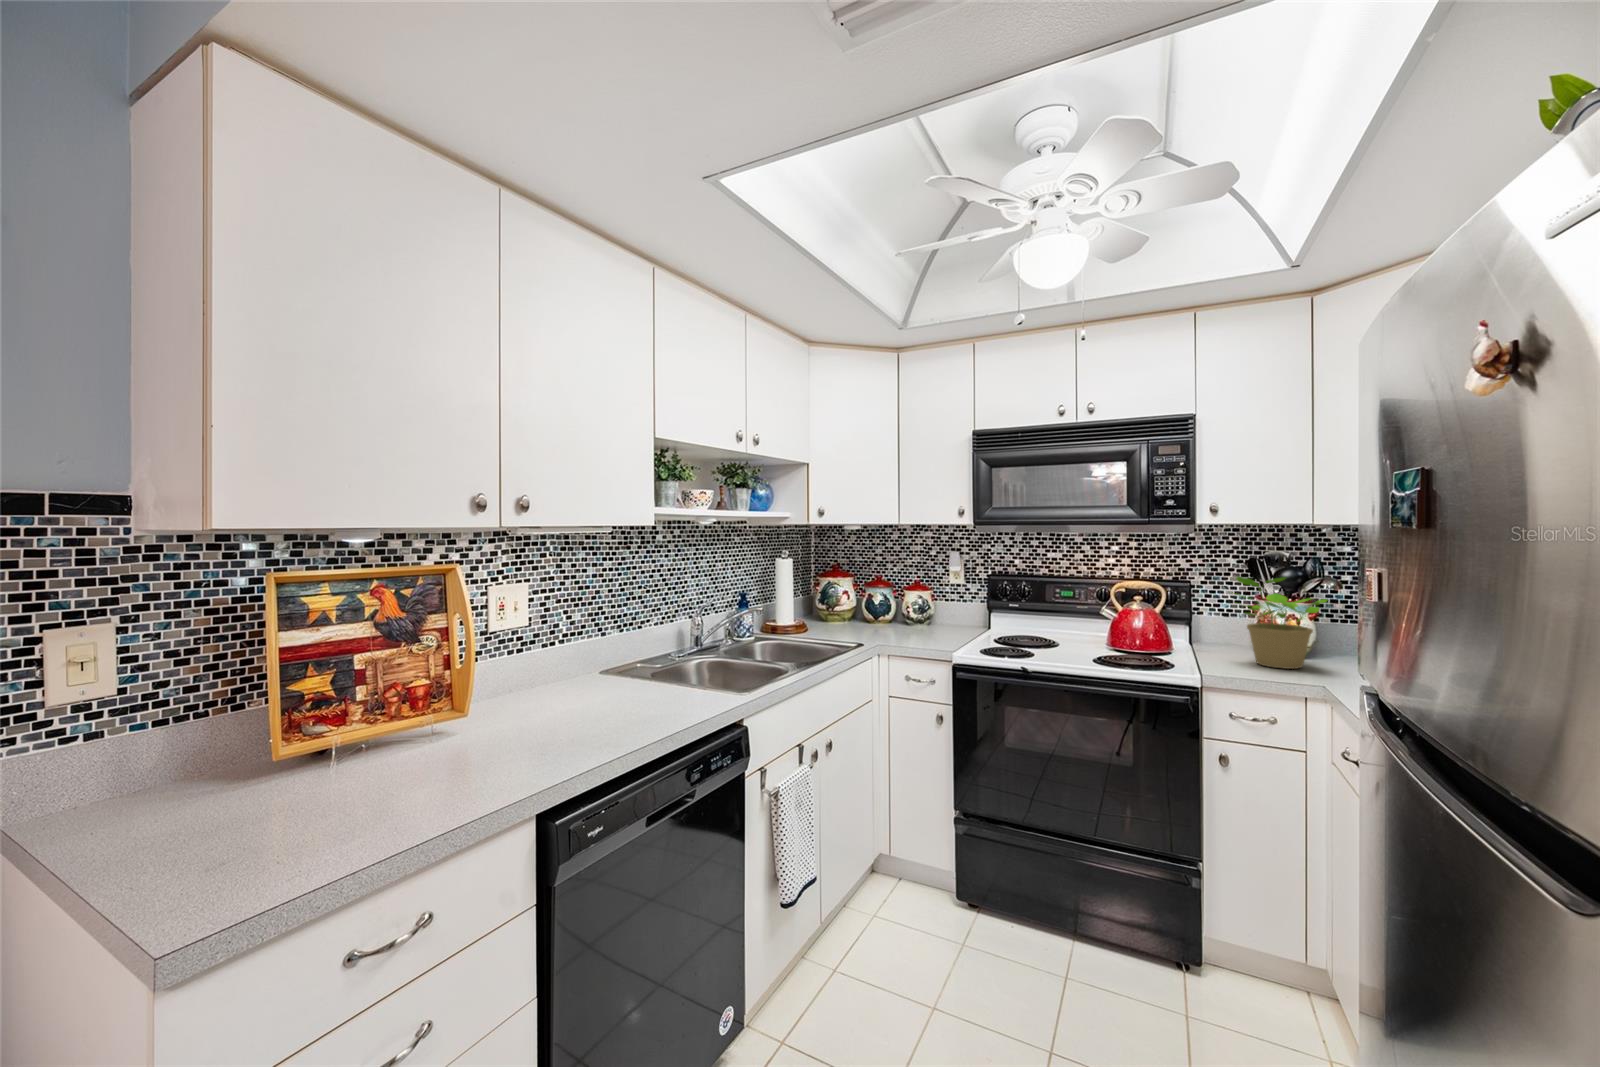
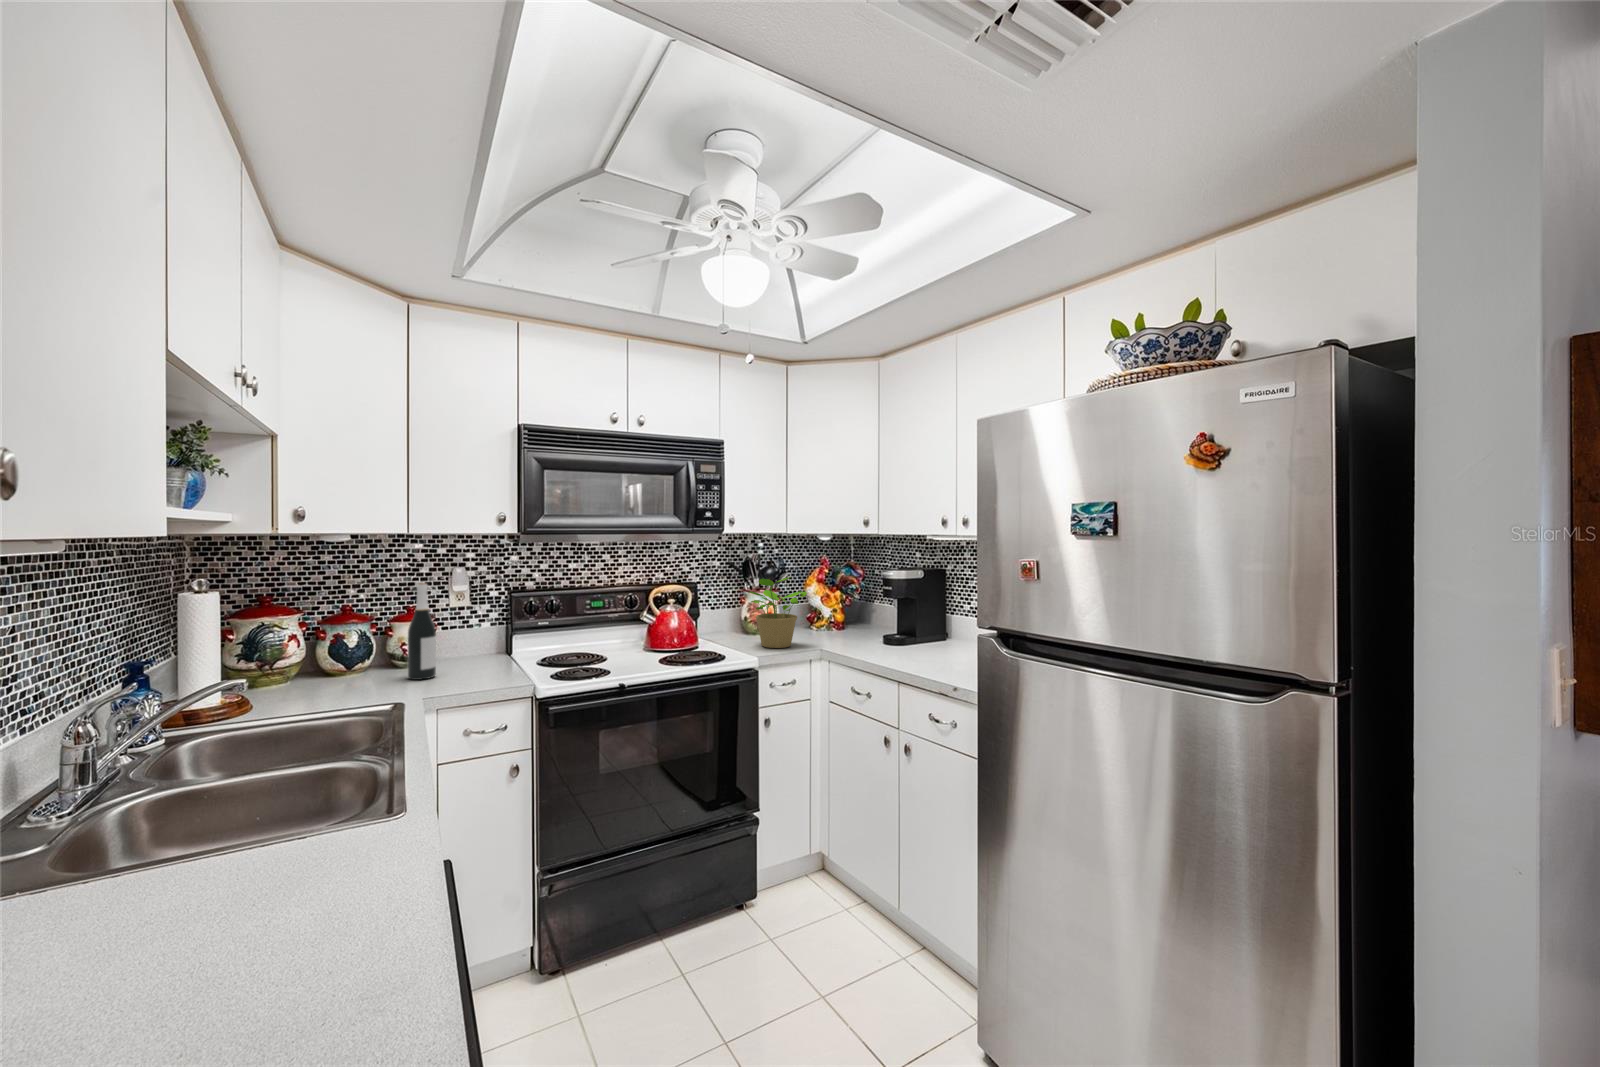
wine bottle: none [898,562,916,633] -> present [408,583,436,680]

